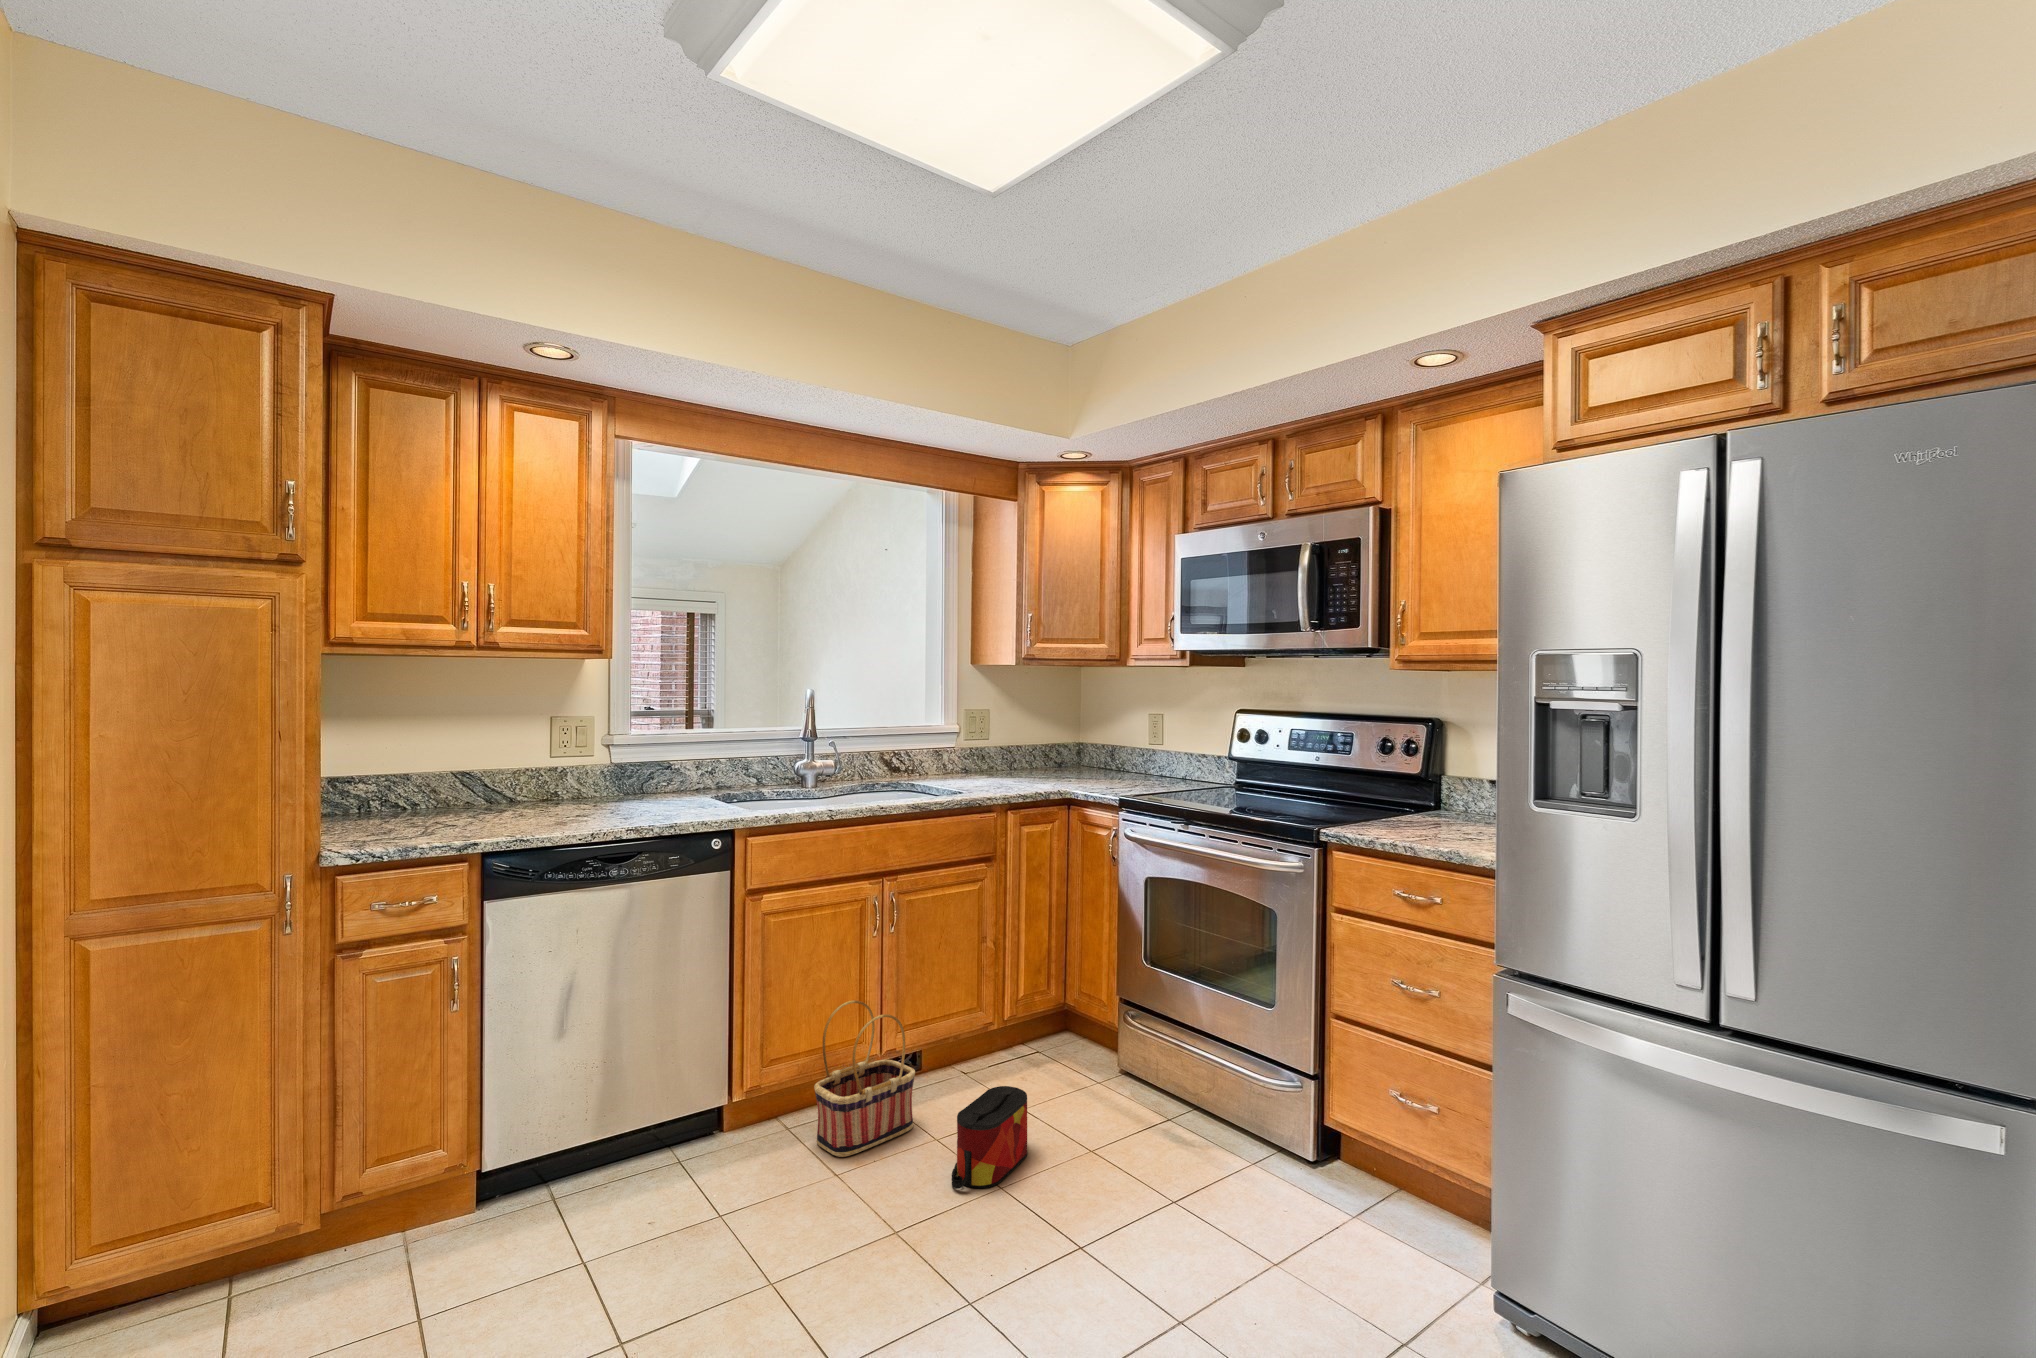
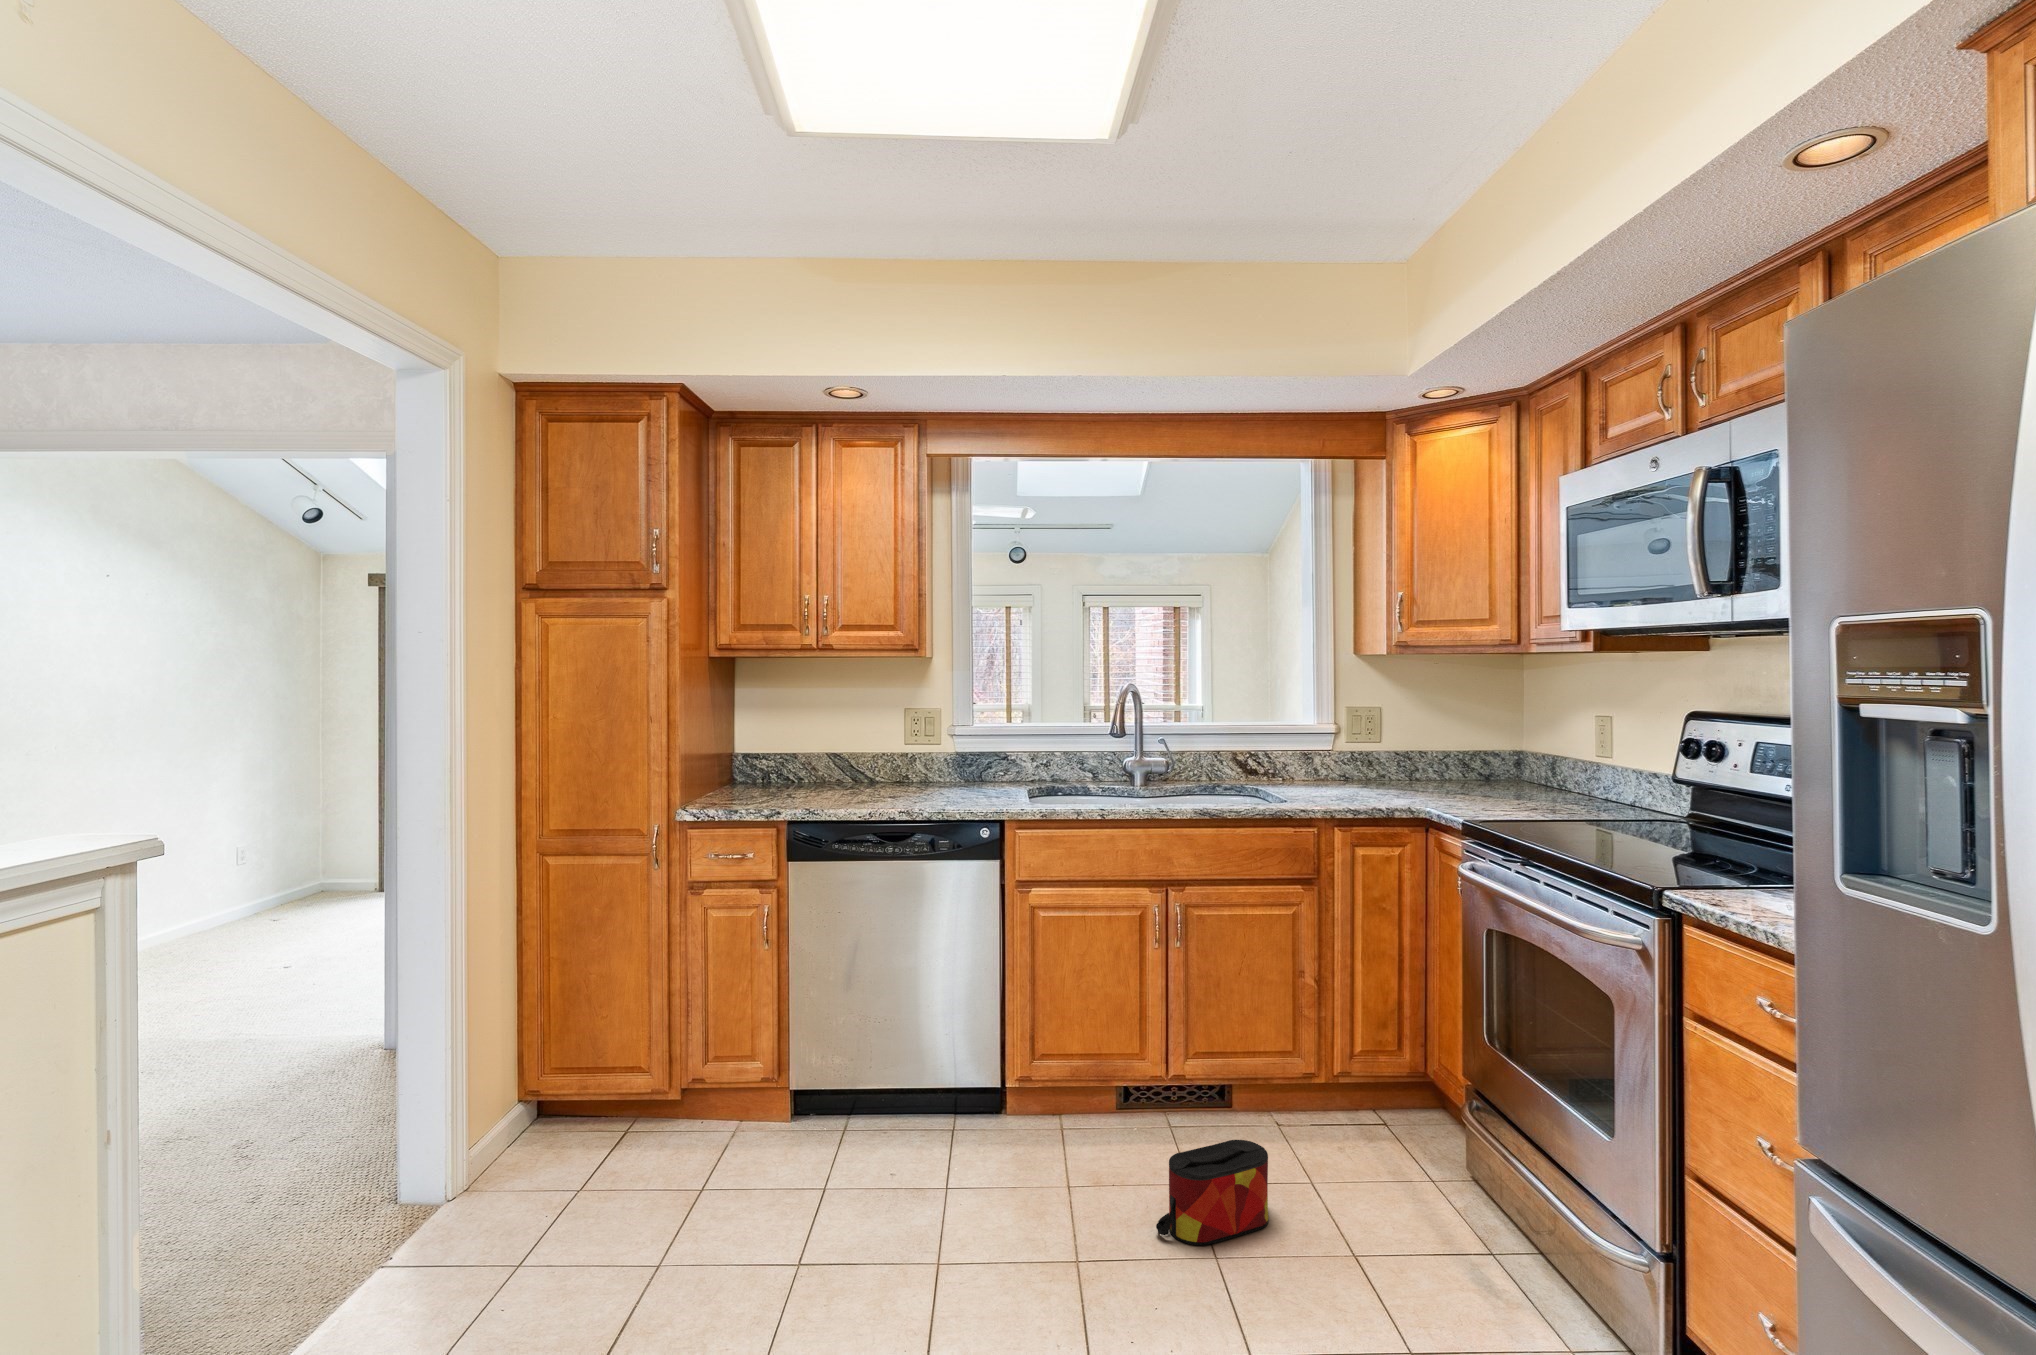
basket: present [814,1000,915,1157] -> none [1068,1010,1175,1168]

